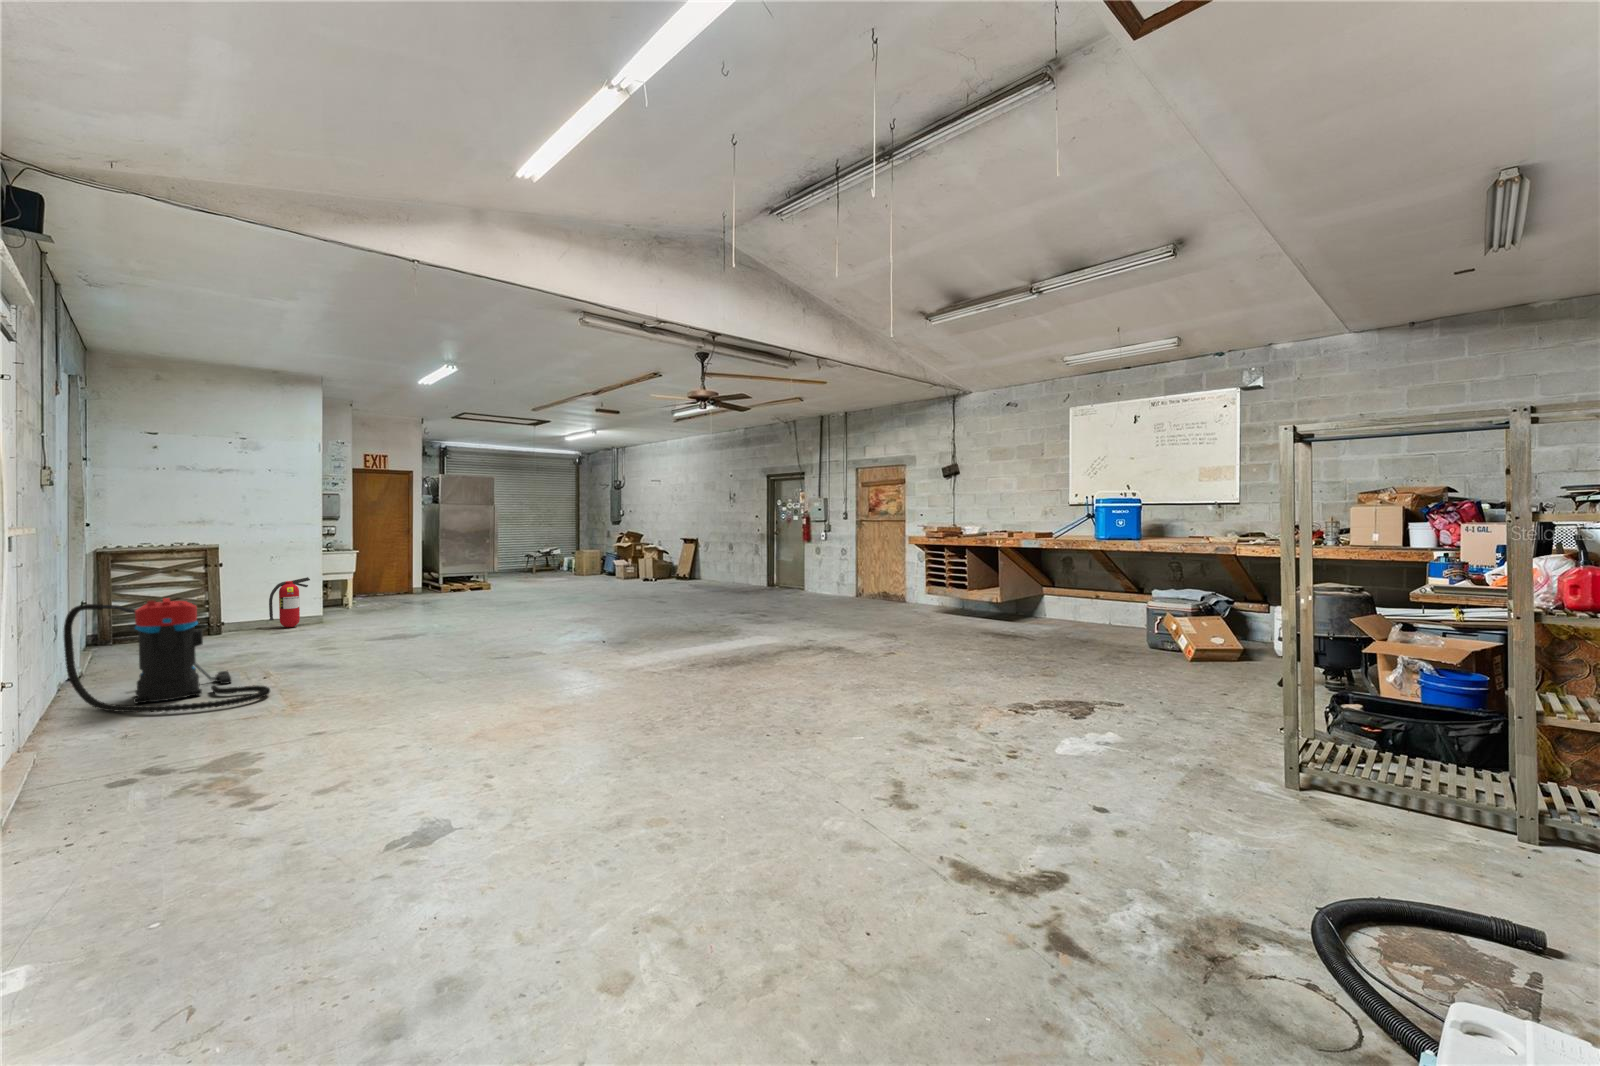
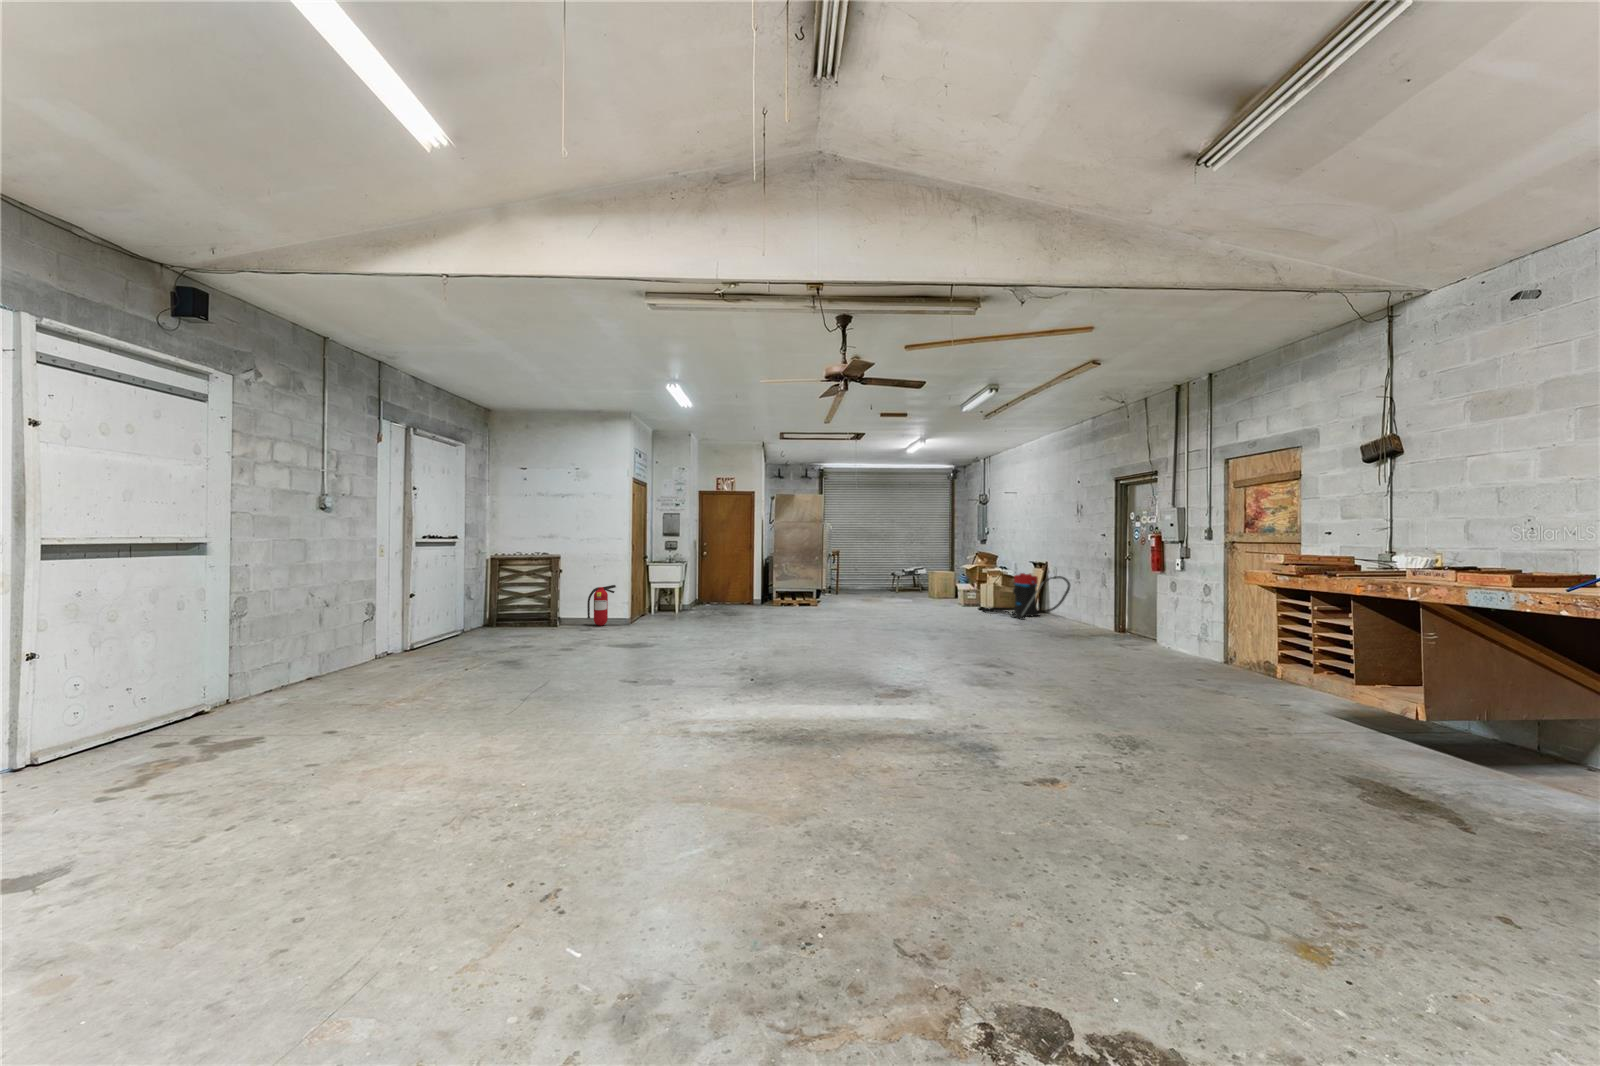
vacuum cleaner: present [64,598,270,712] -> present [982,573,1070,620]

